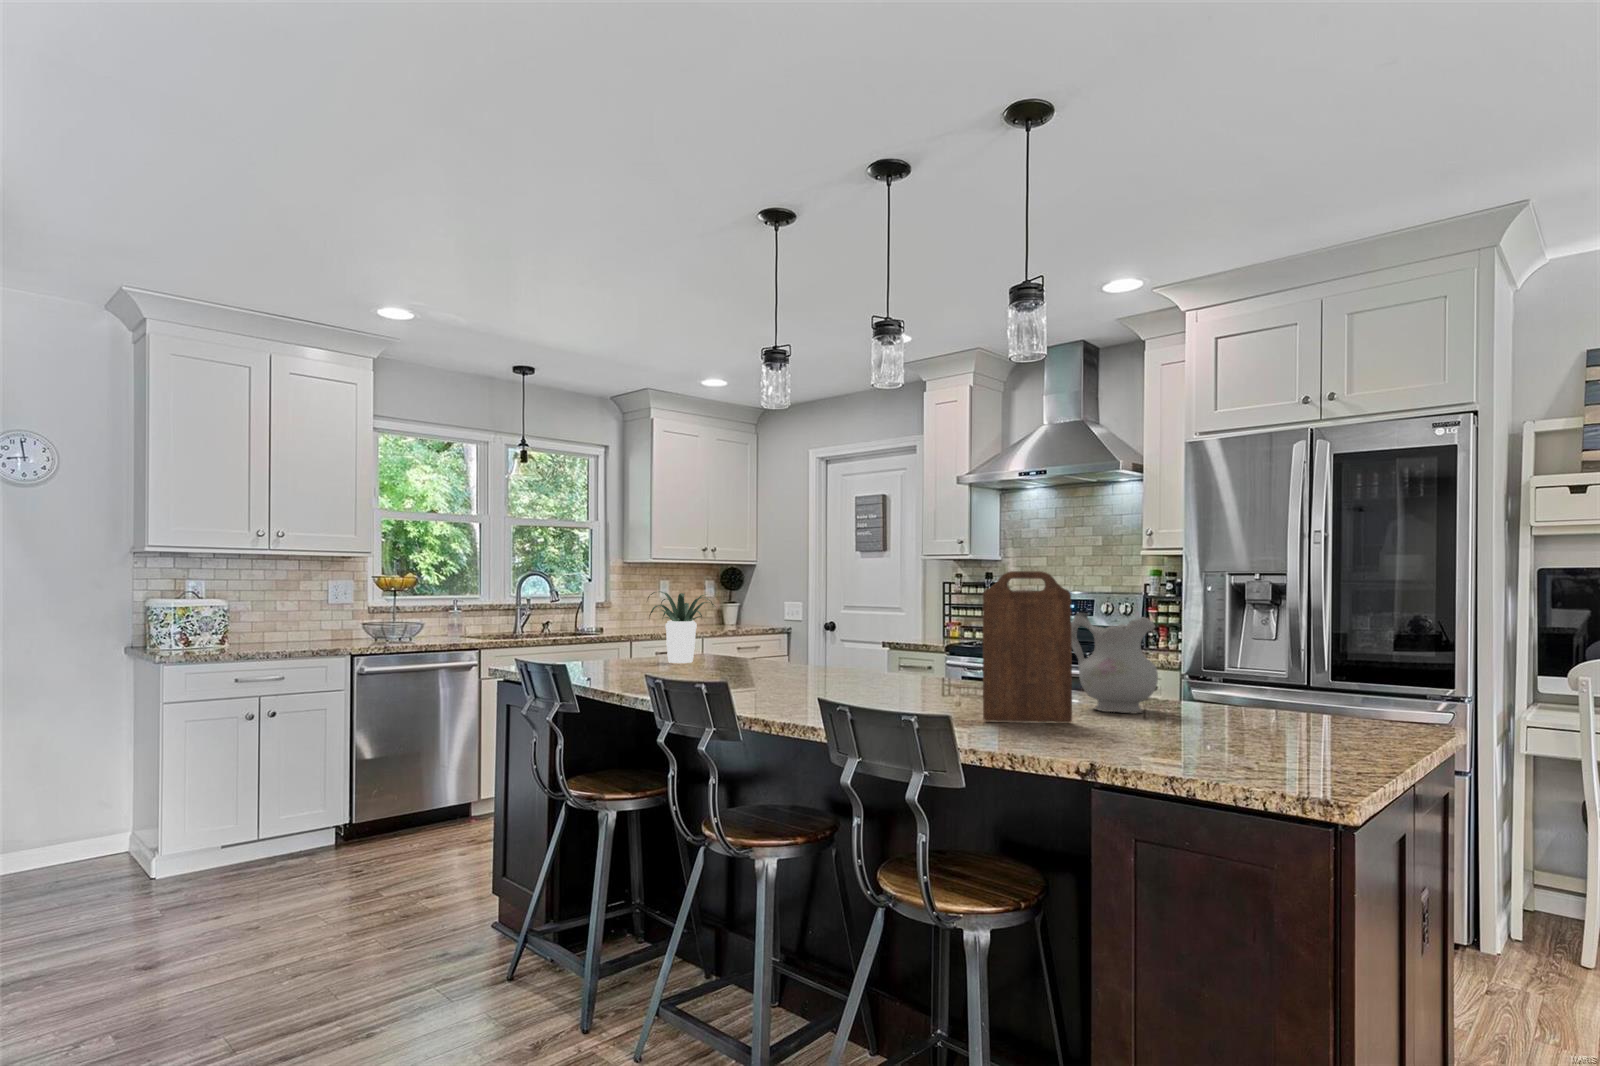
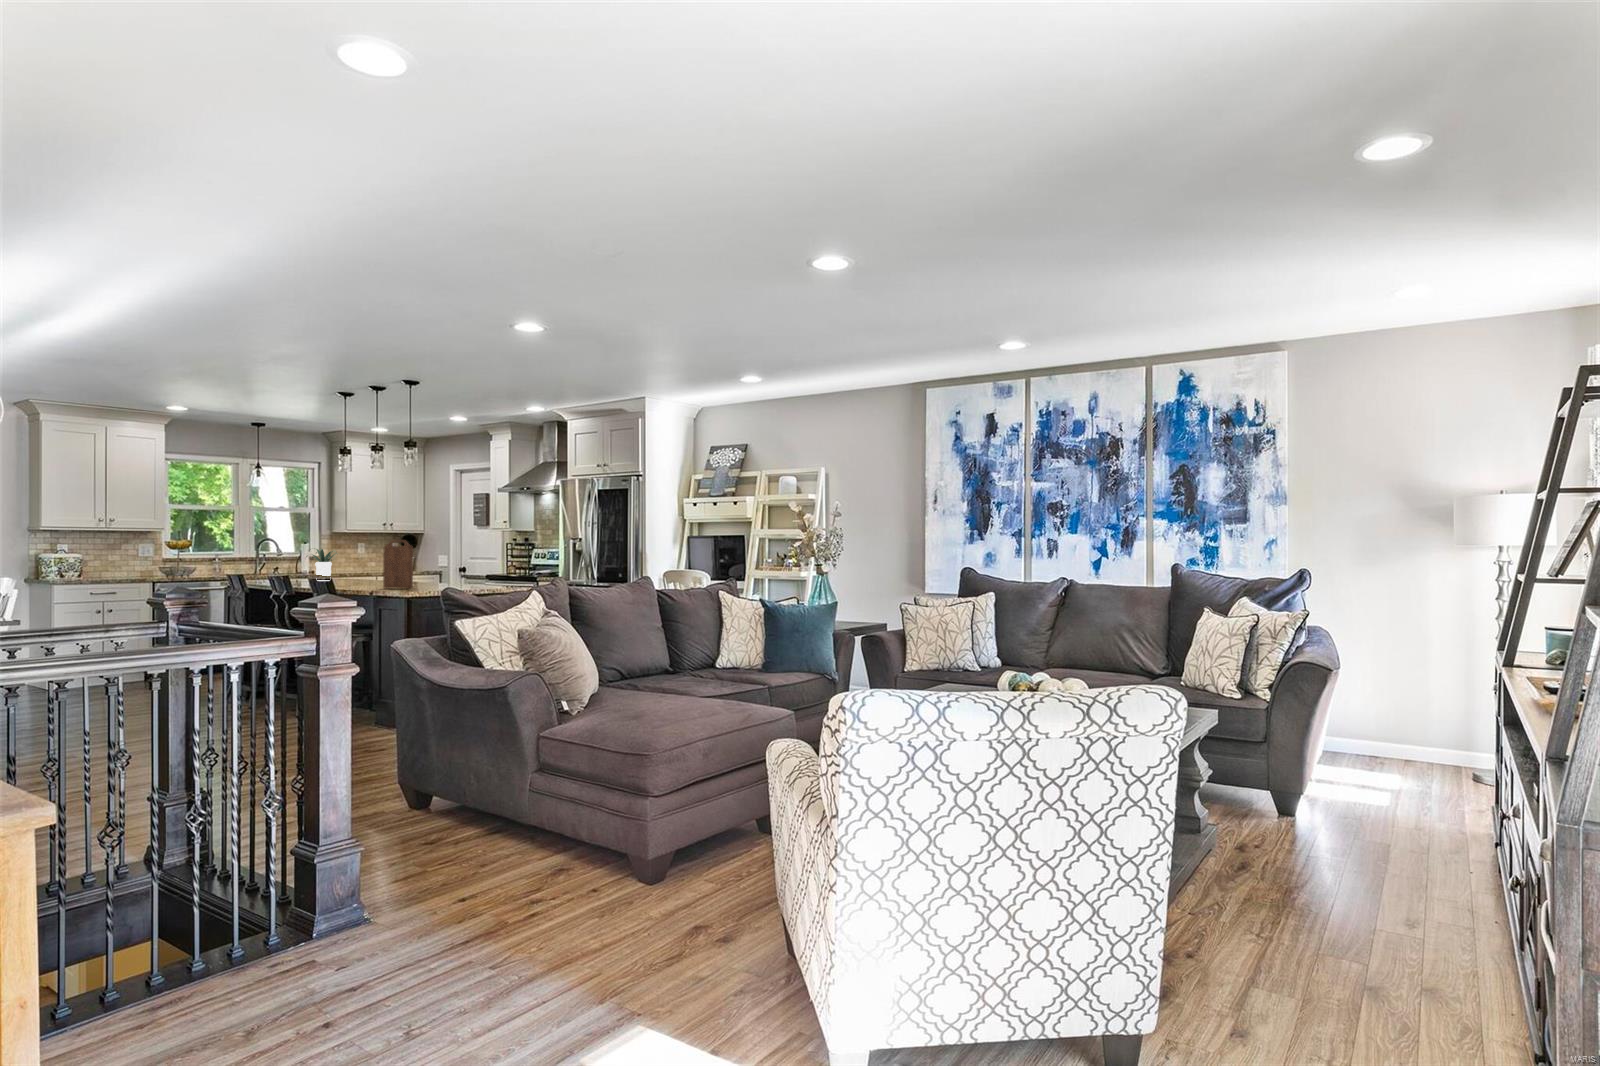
ceramic pitcher: present [1071,613,1158,714] -> none [433,554,460,587]

